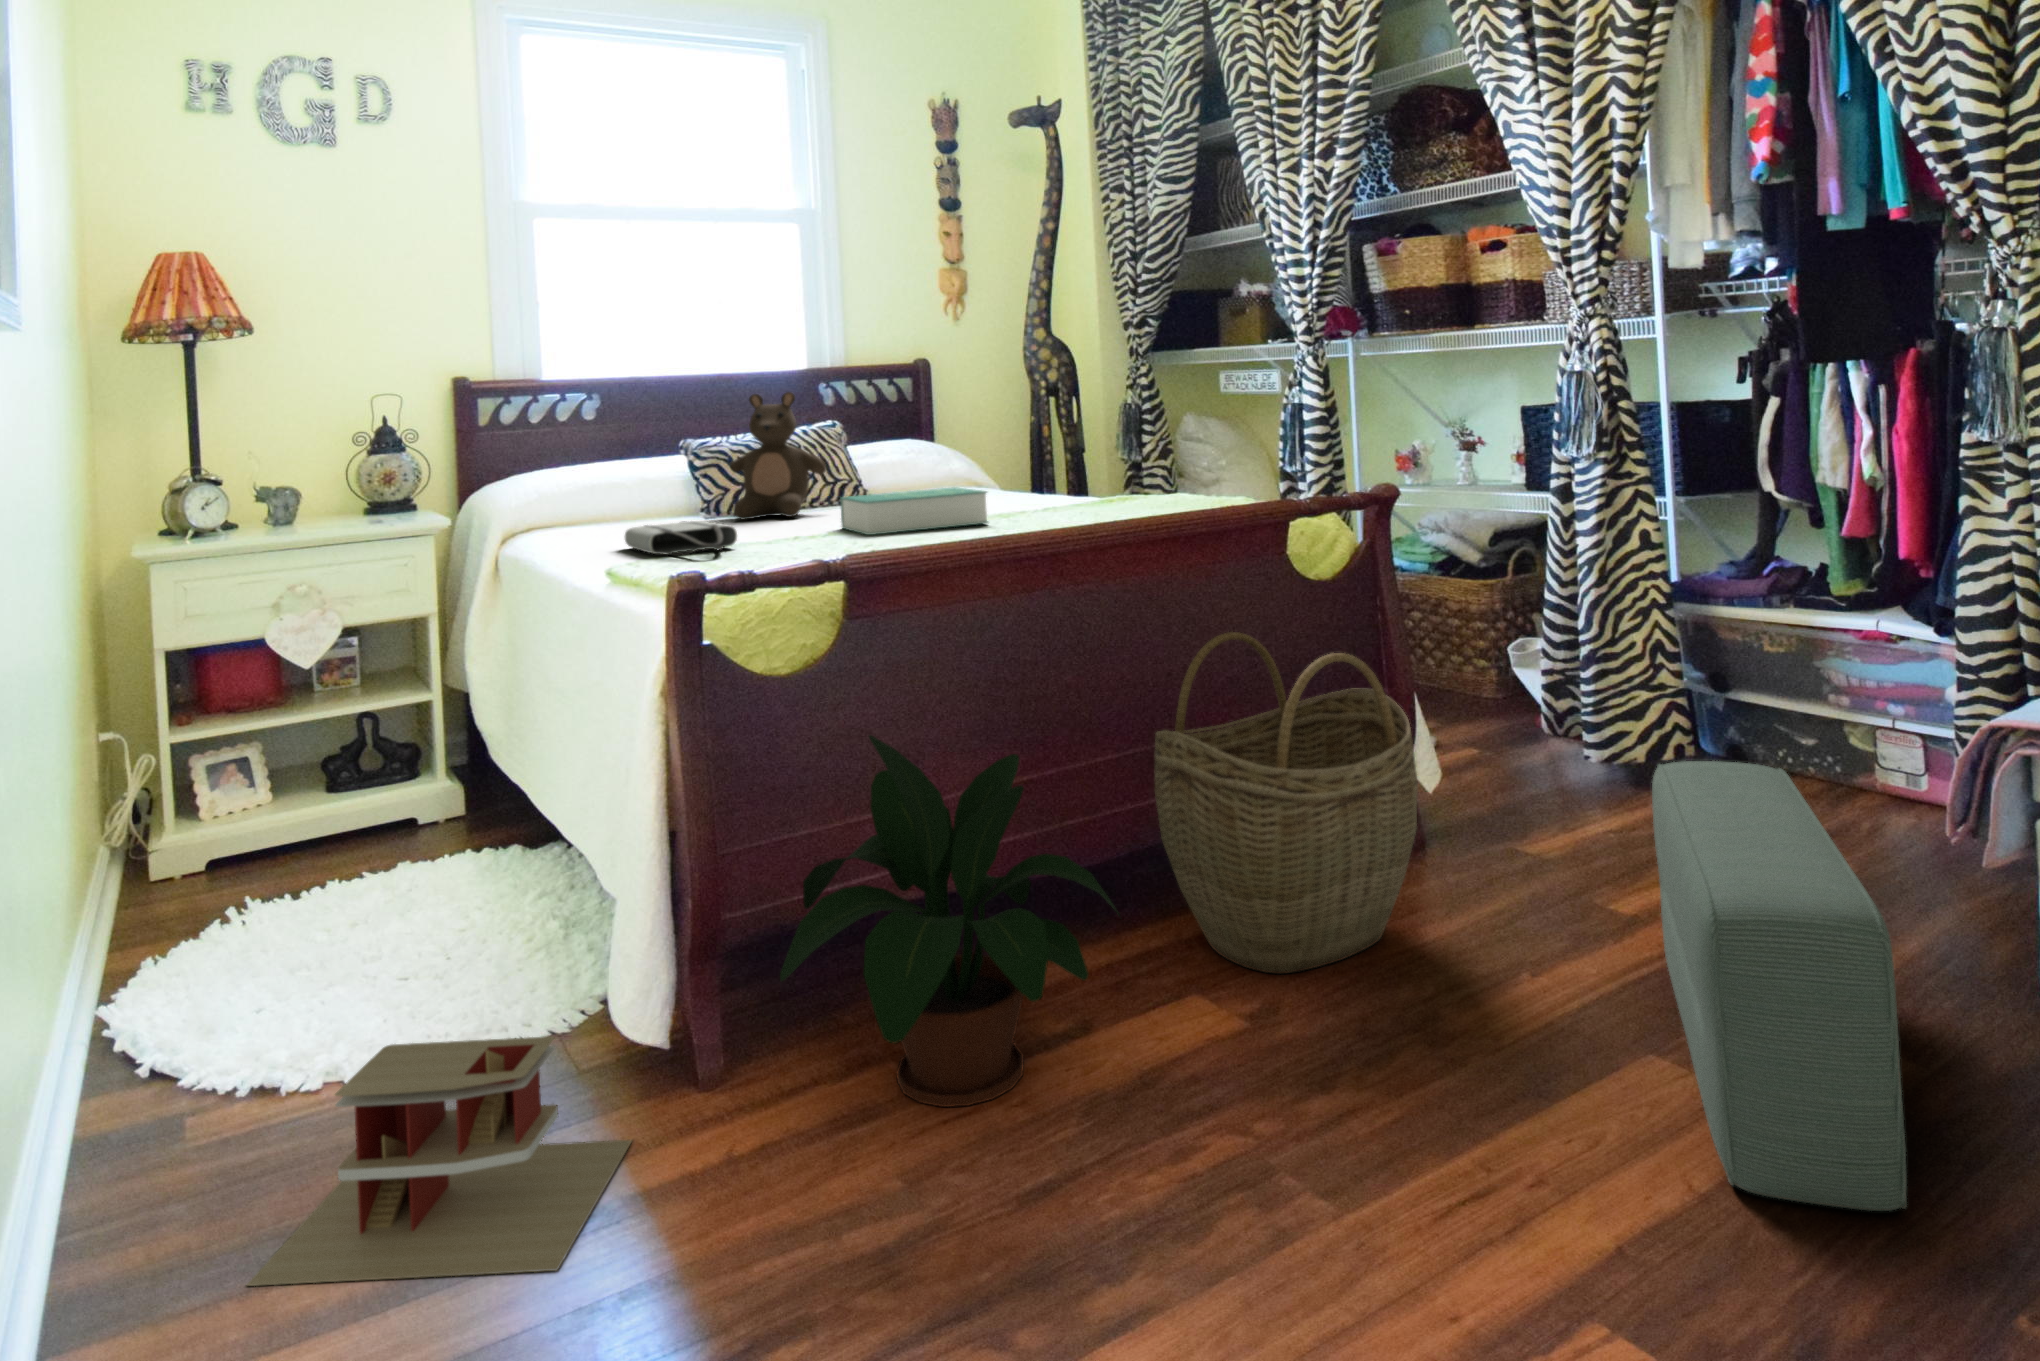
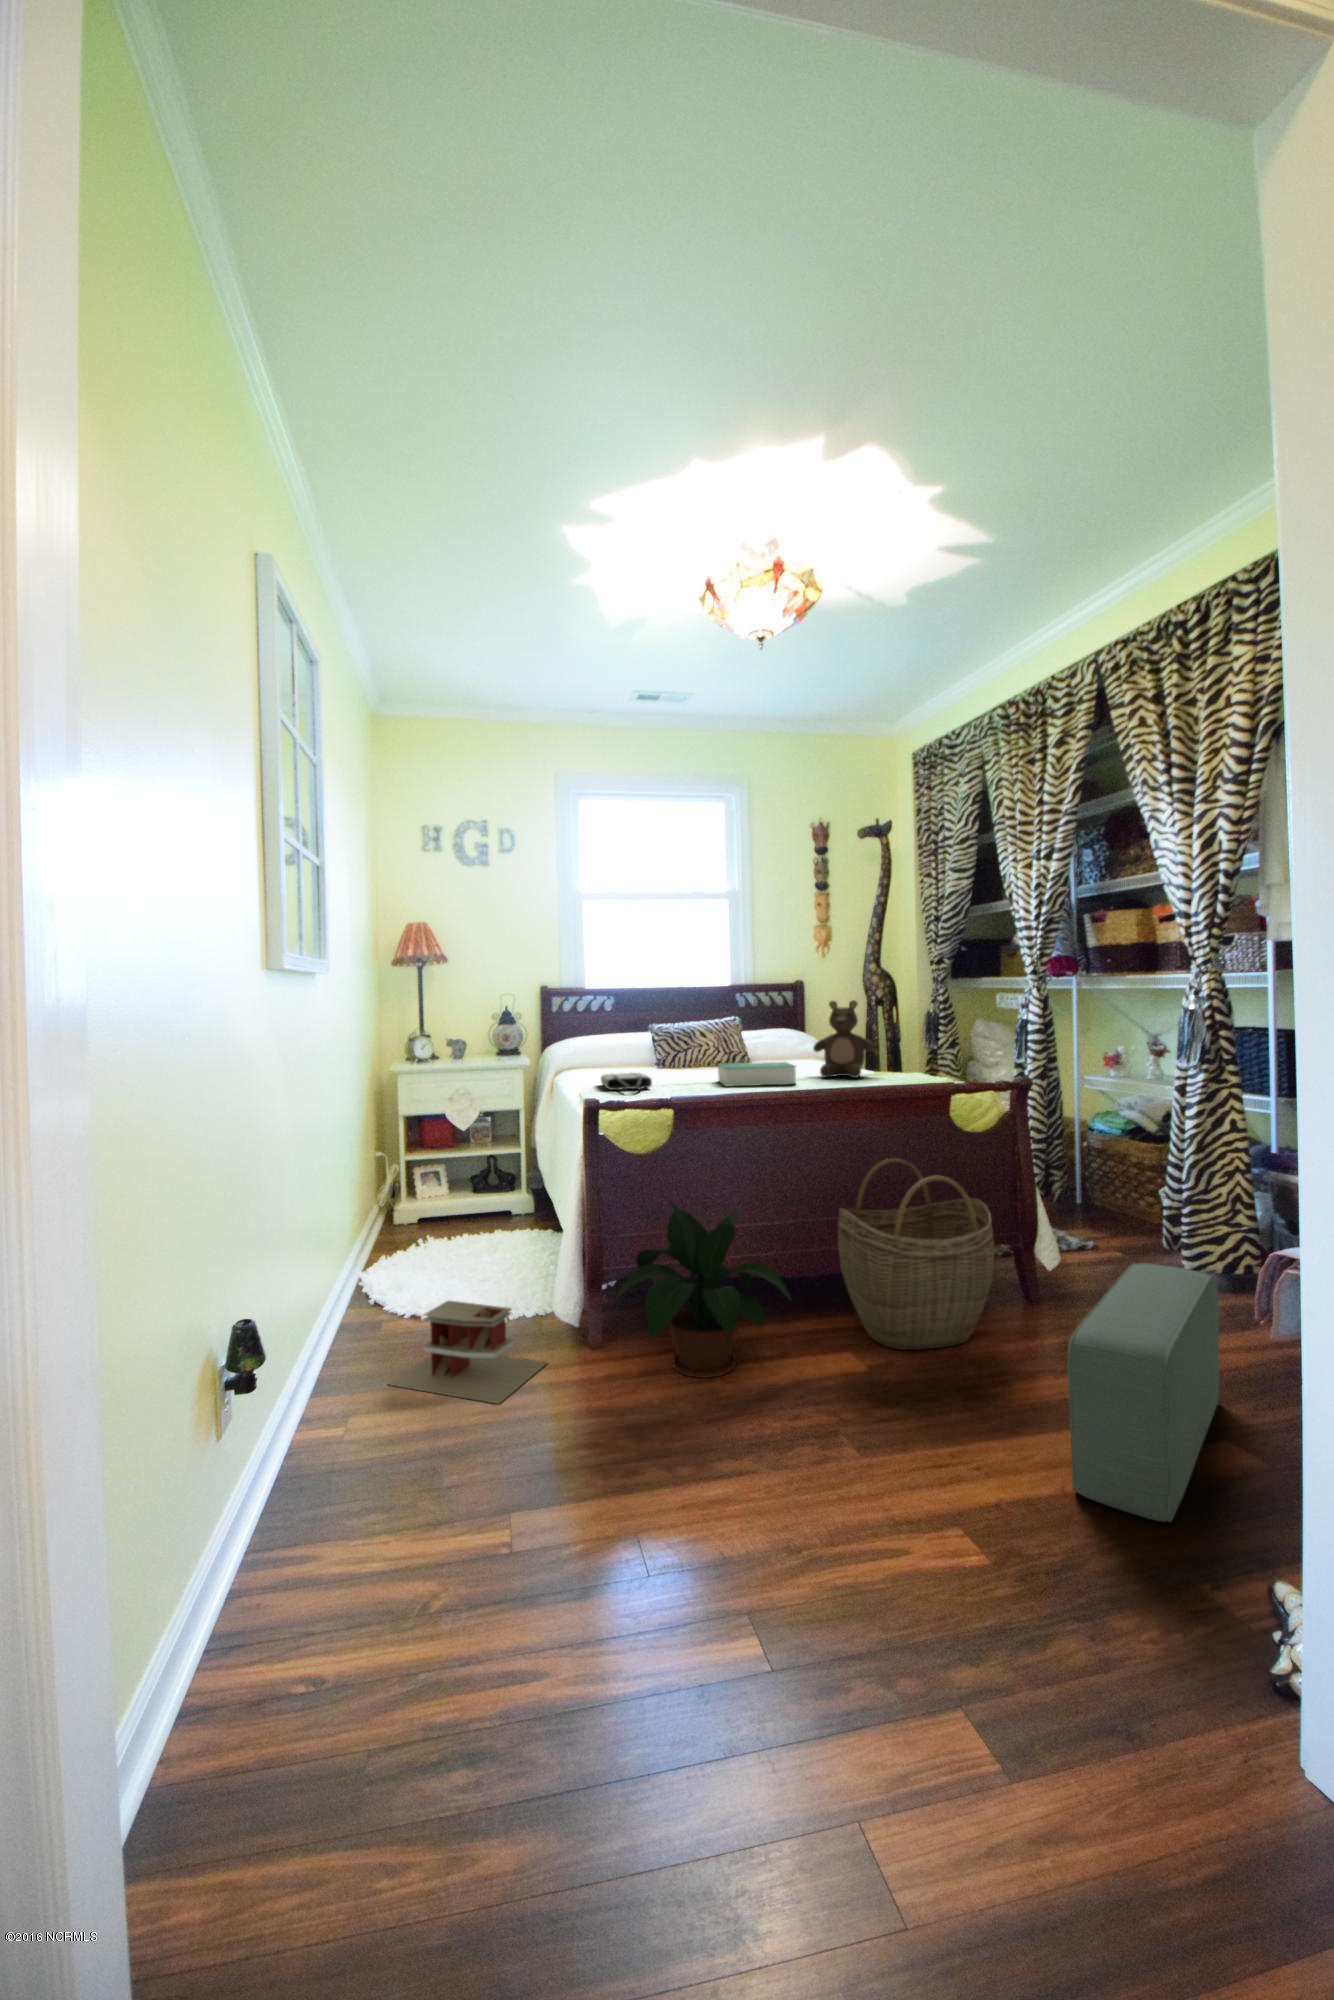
stuffed bear: present [730,392,826,520] -> present [813,1000,876,1078]

